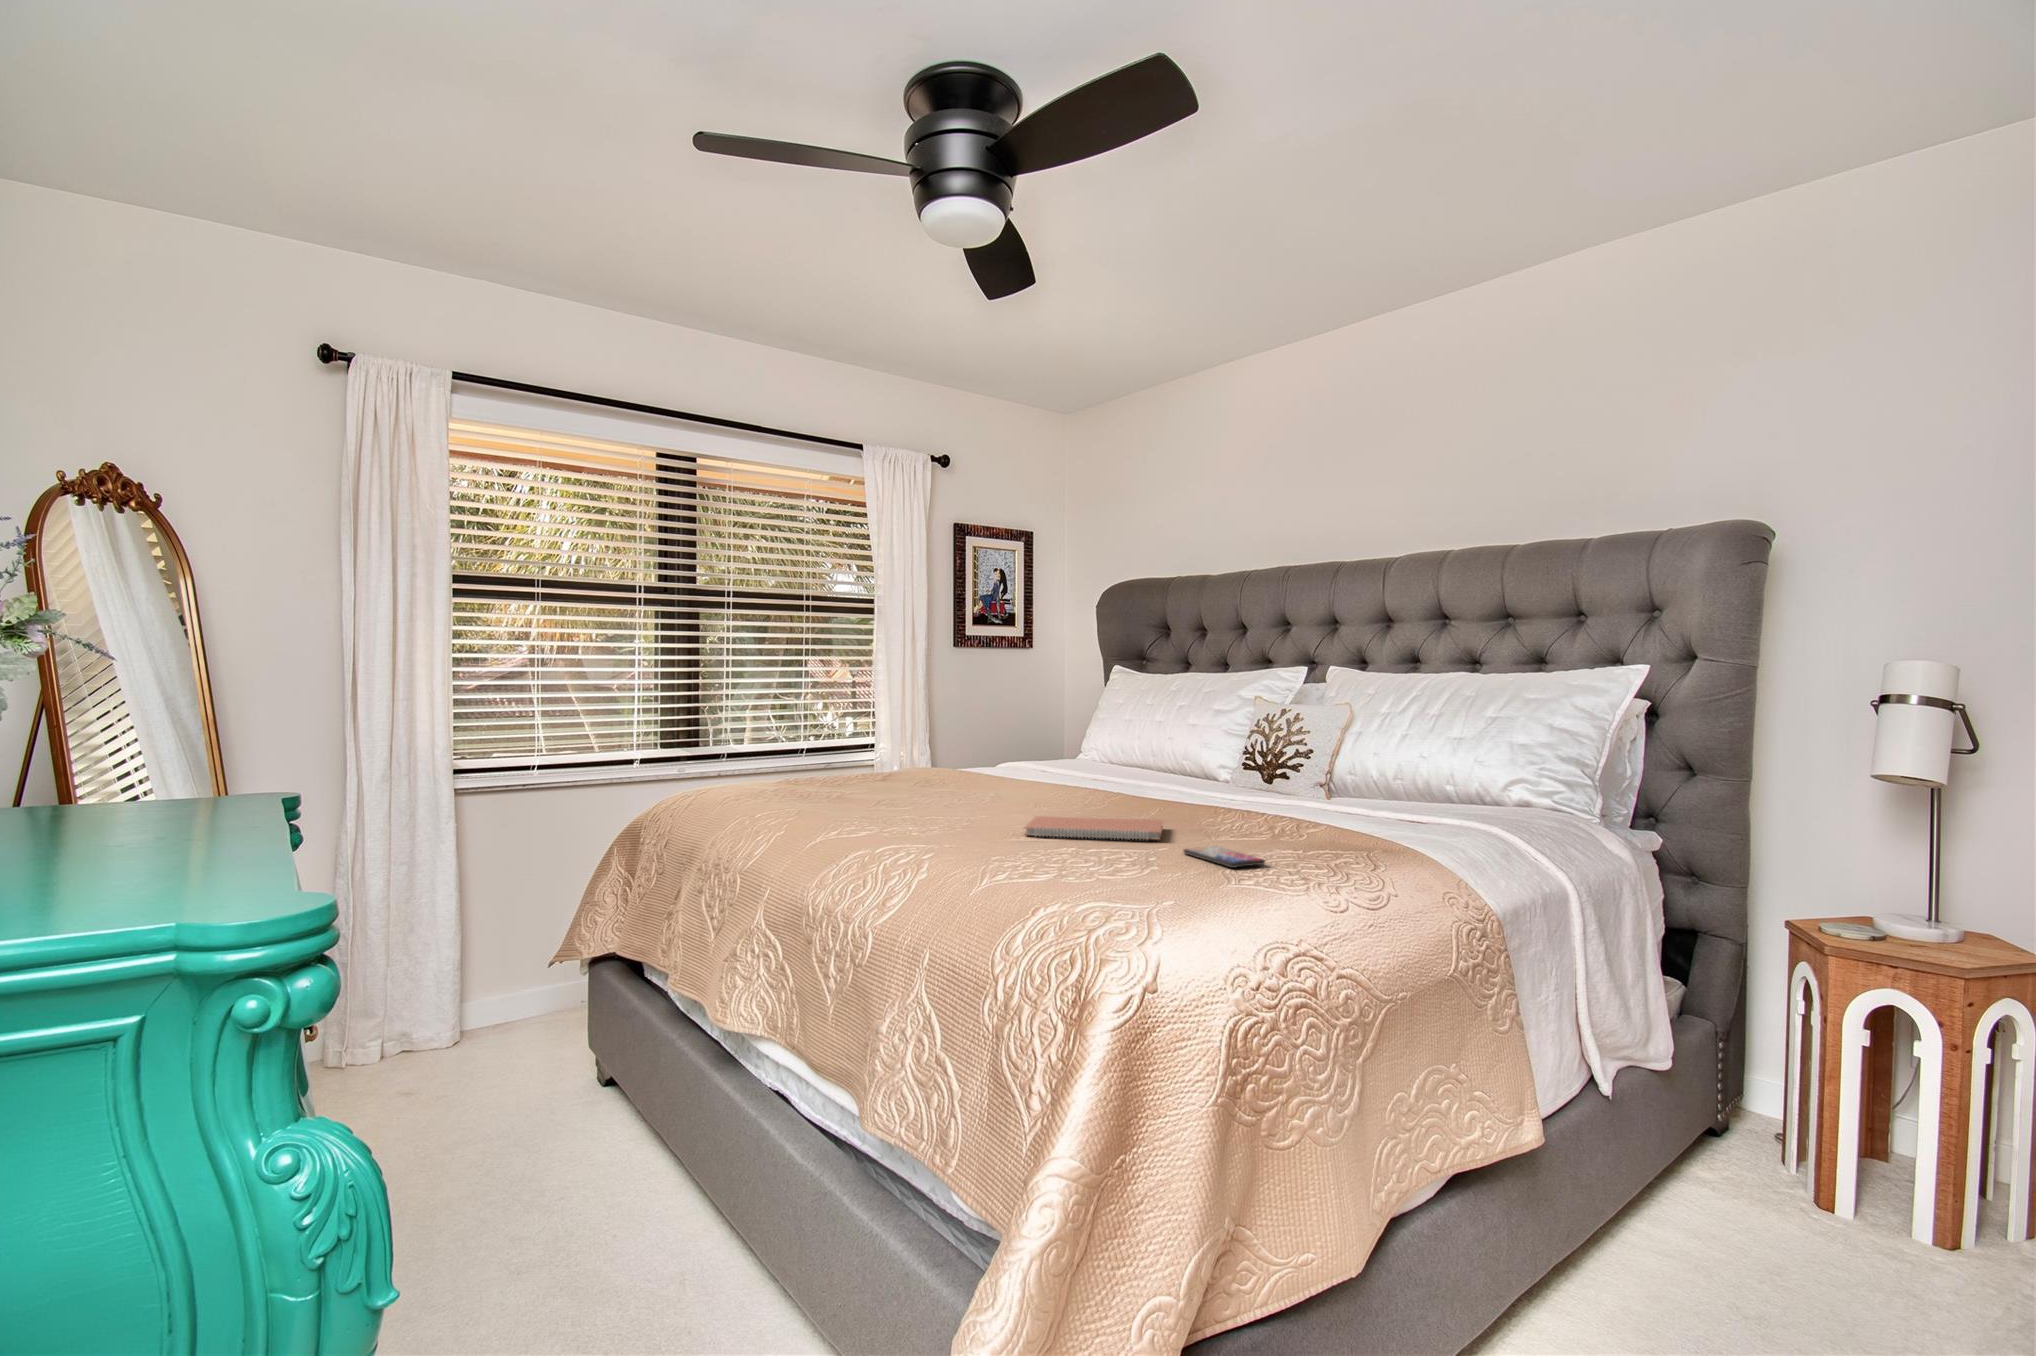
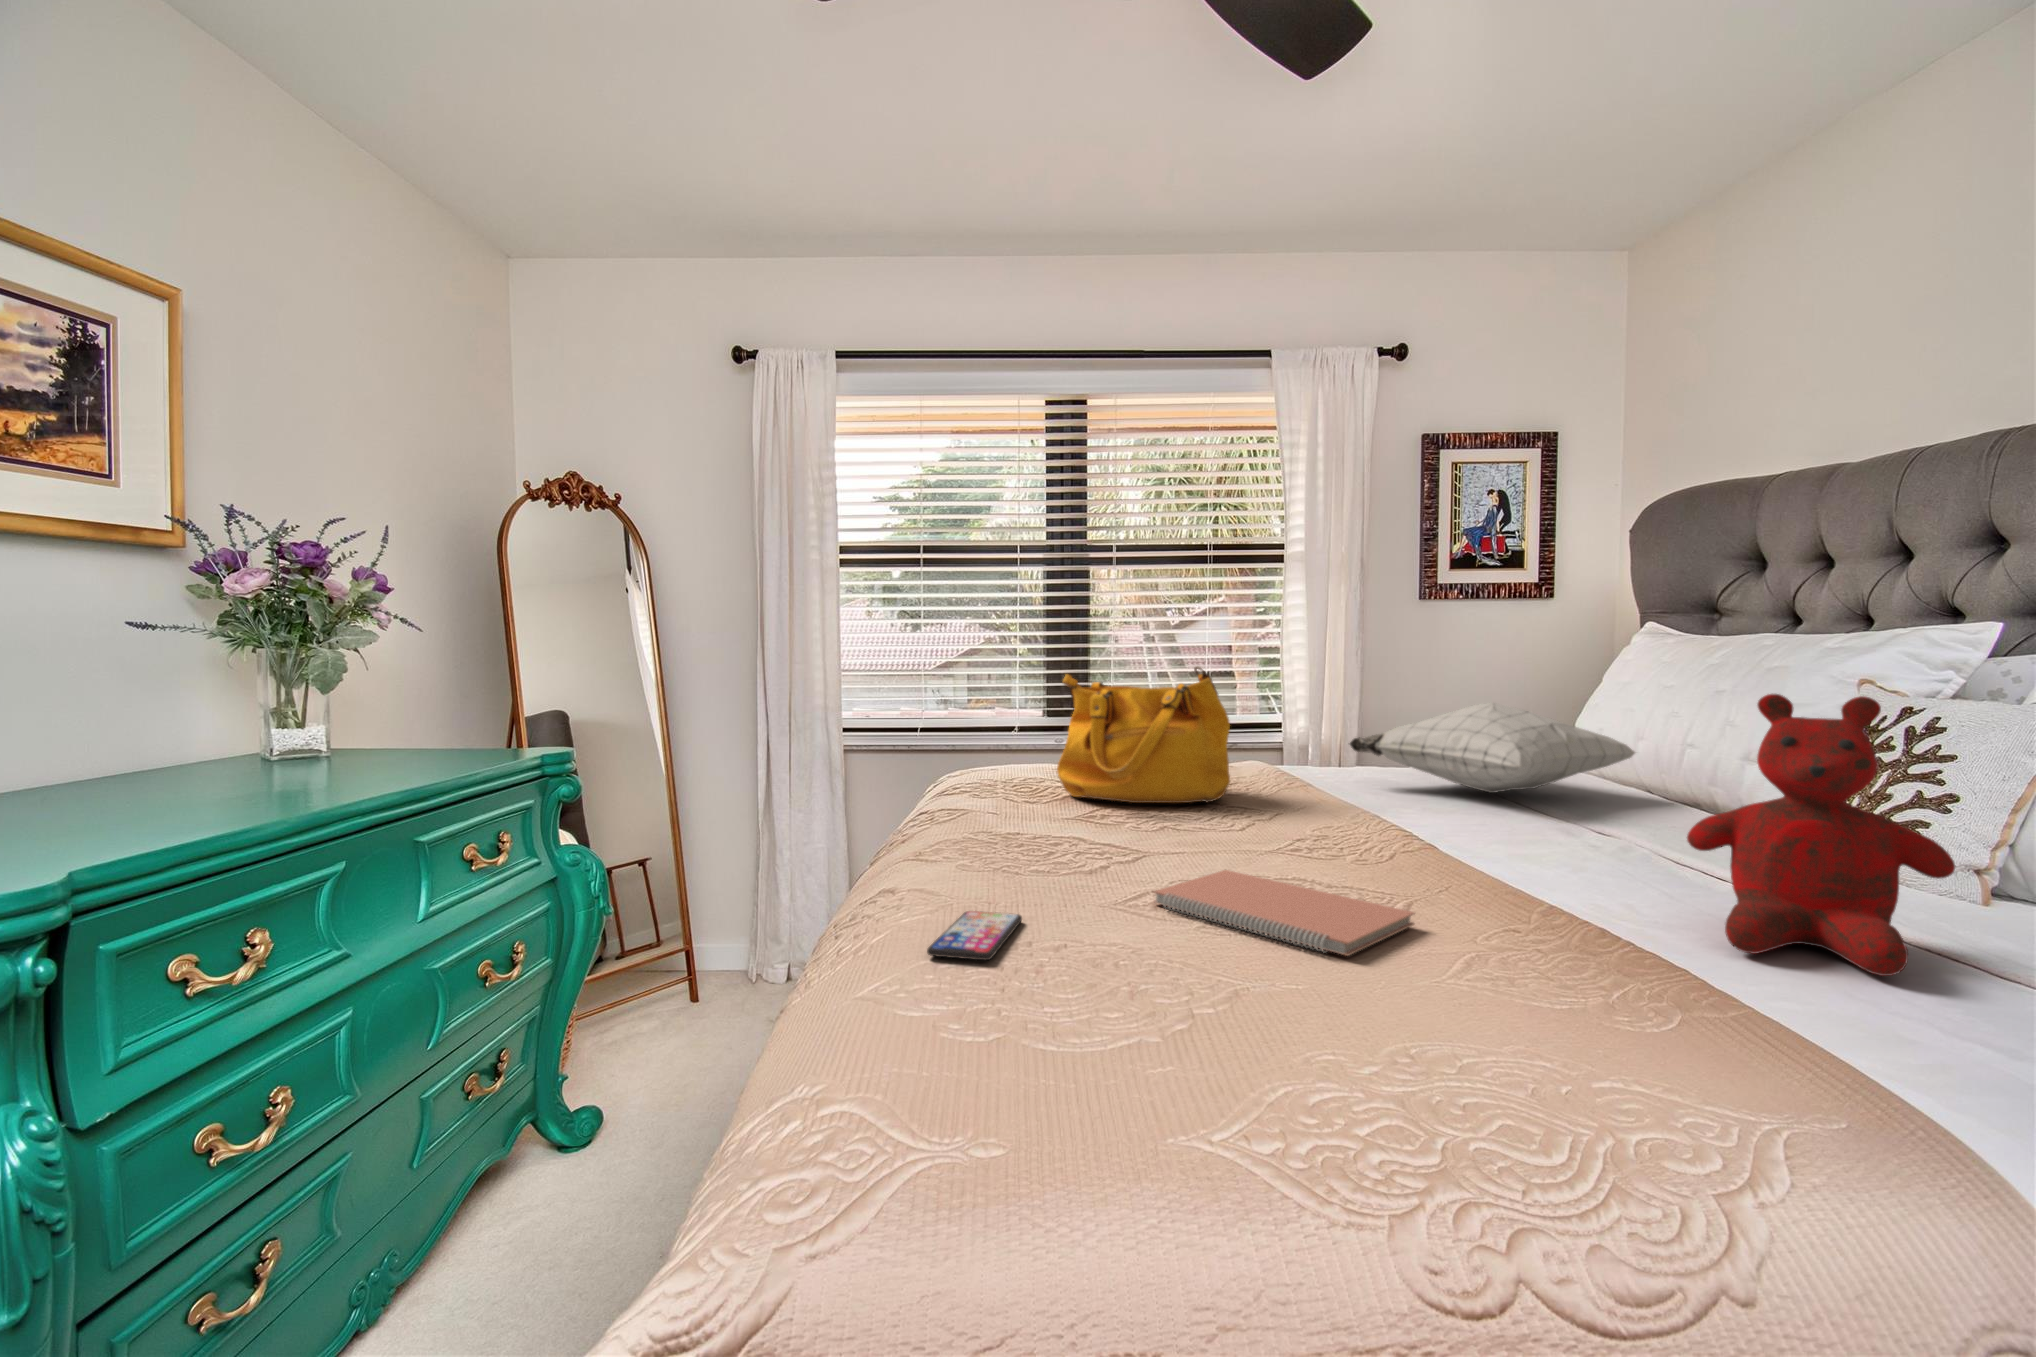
handbag: none [816,691,945,797] -> present [1057,666,1230,803]
teddy bear: none [1254,695,1354,820] -> present [1687,694,1956,976]
pillow: none [995,715,1155,775] -> present [1350,703,1635,793]
smartphone: present [1183,846,1265,868] -> present [927,911,1022,960]

